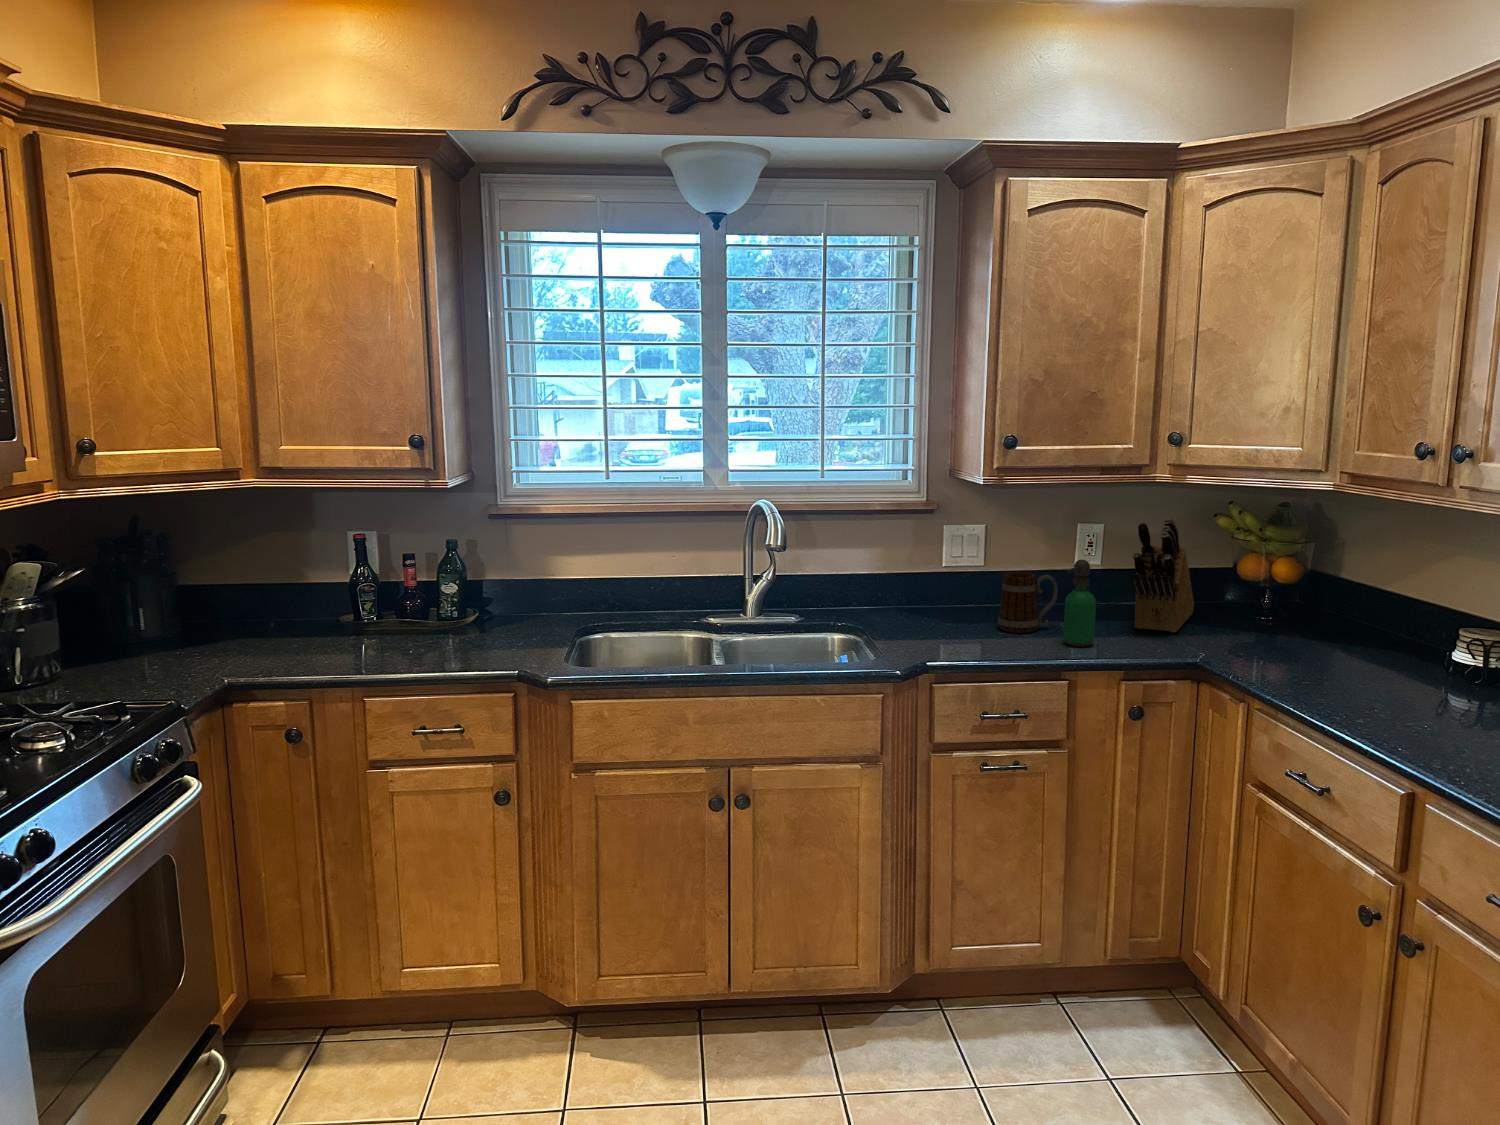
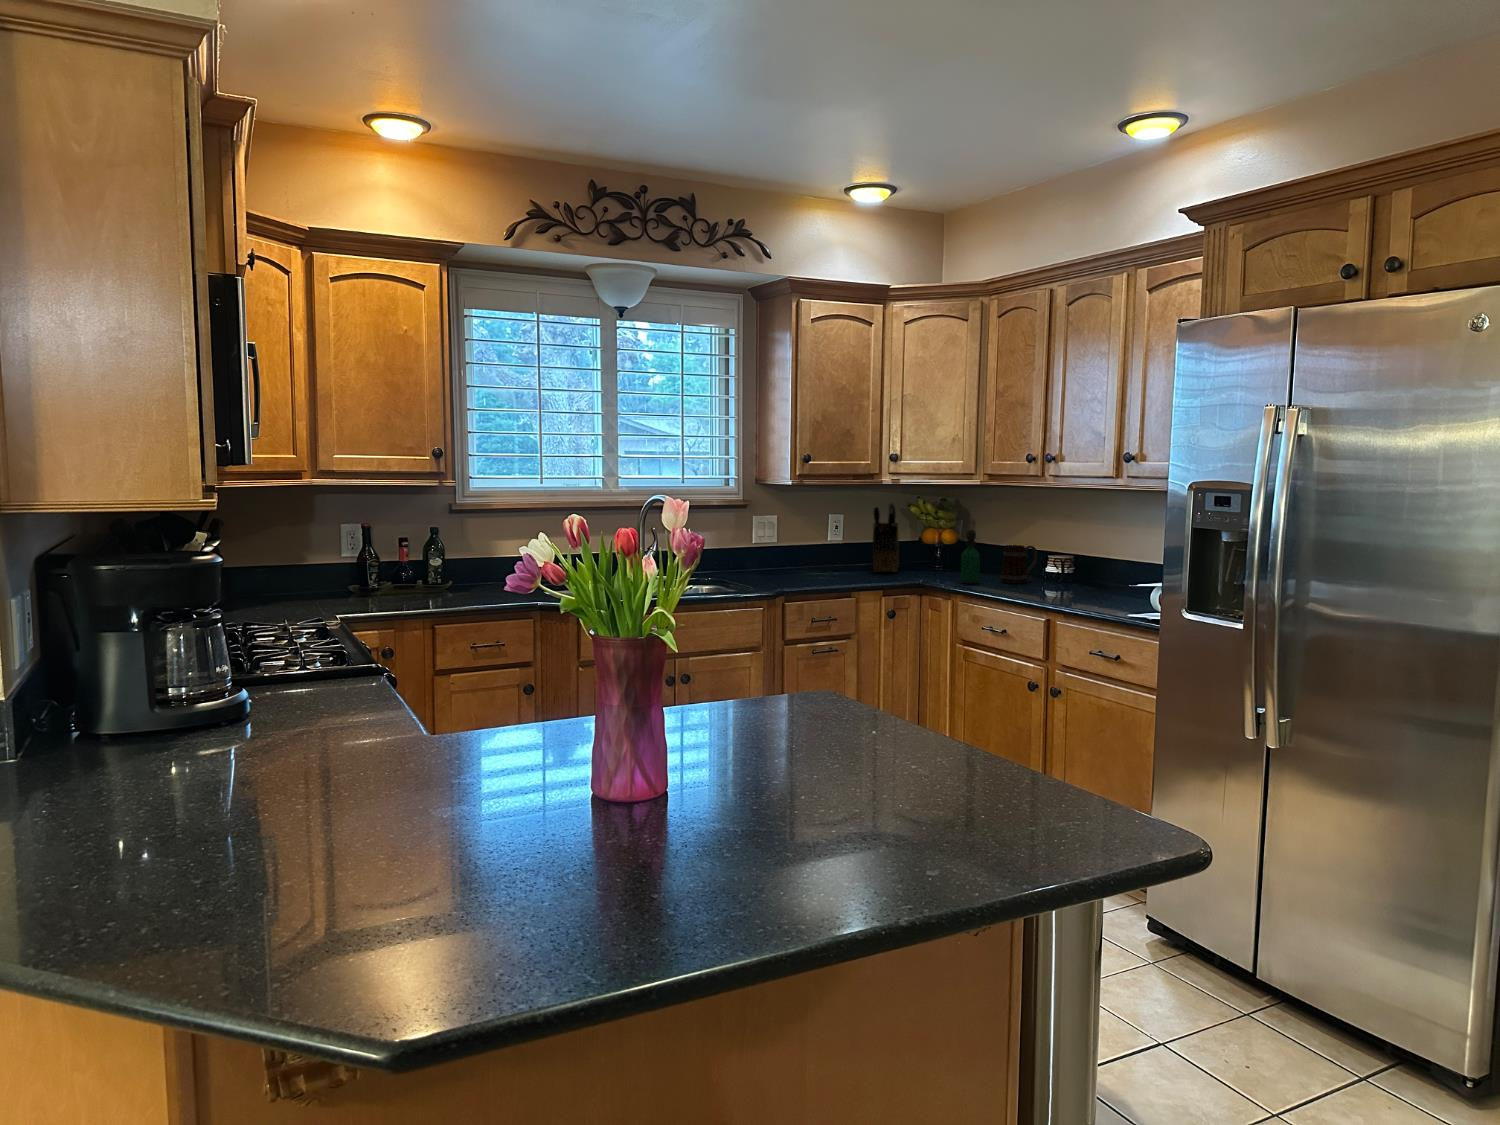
soap dispenser: present [1064,560,1096,647] -> present [961,530,980,584]
mug: present [998,572,1058,633] -> present [1000,545,1037,583]

